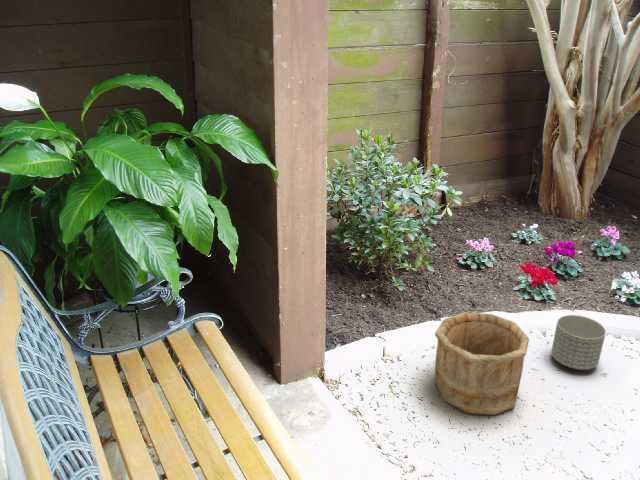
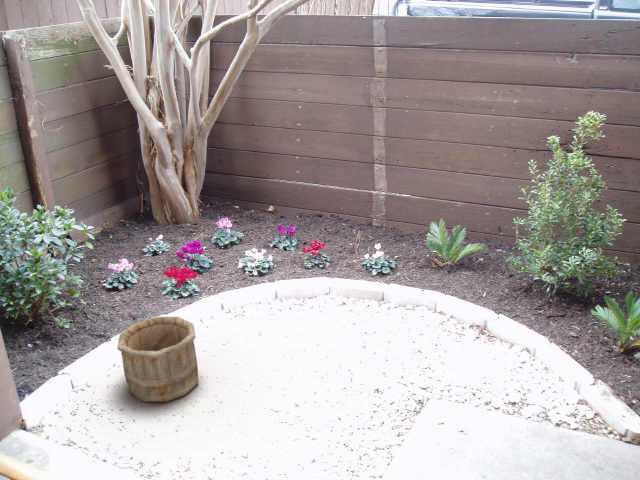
planter: present [551,315,606,370] -> none [208,296,246,338]

